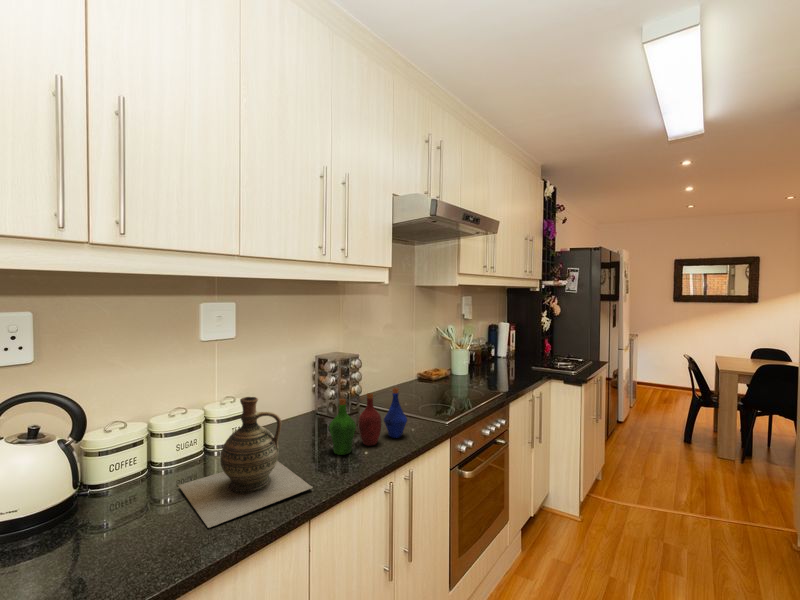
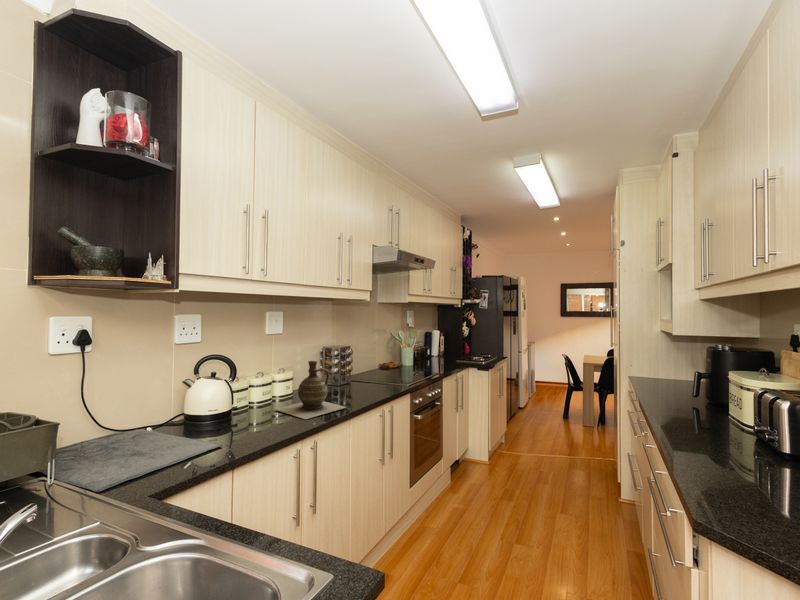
bottle: present [329,388,407,455] -> none [345,363,386,398]

